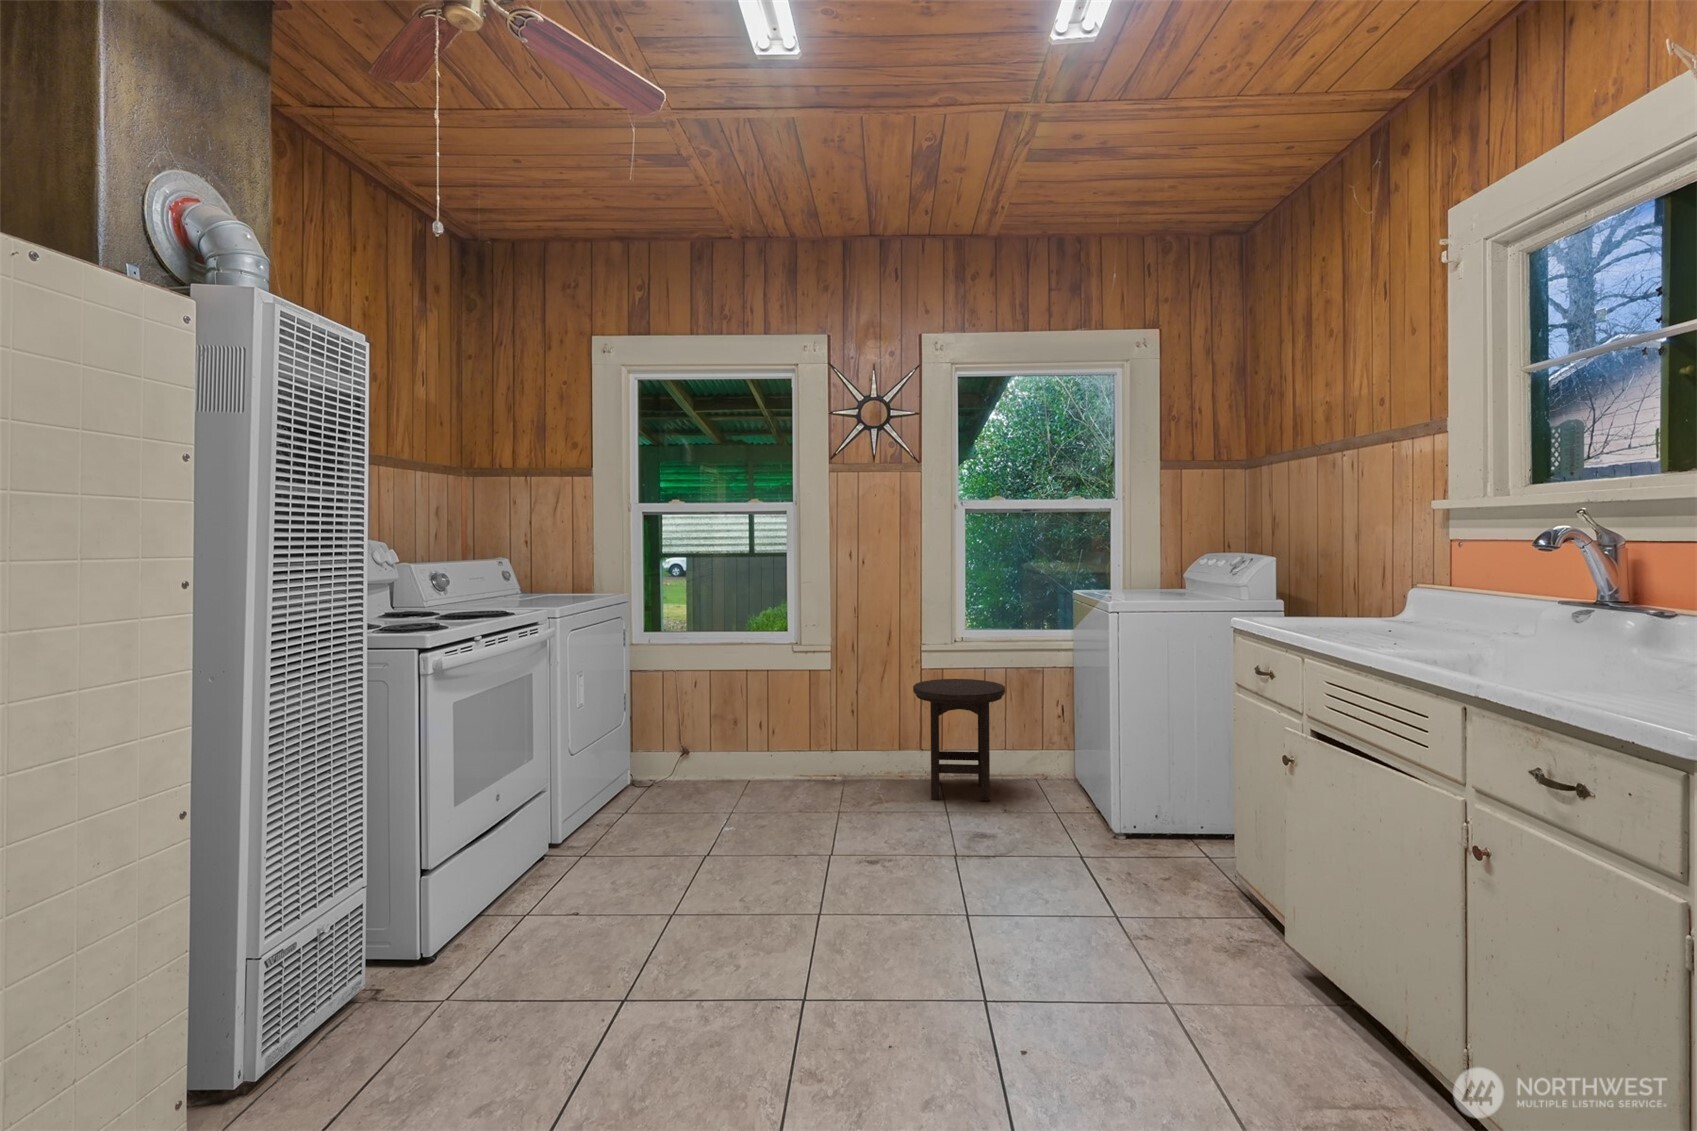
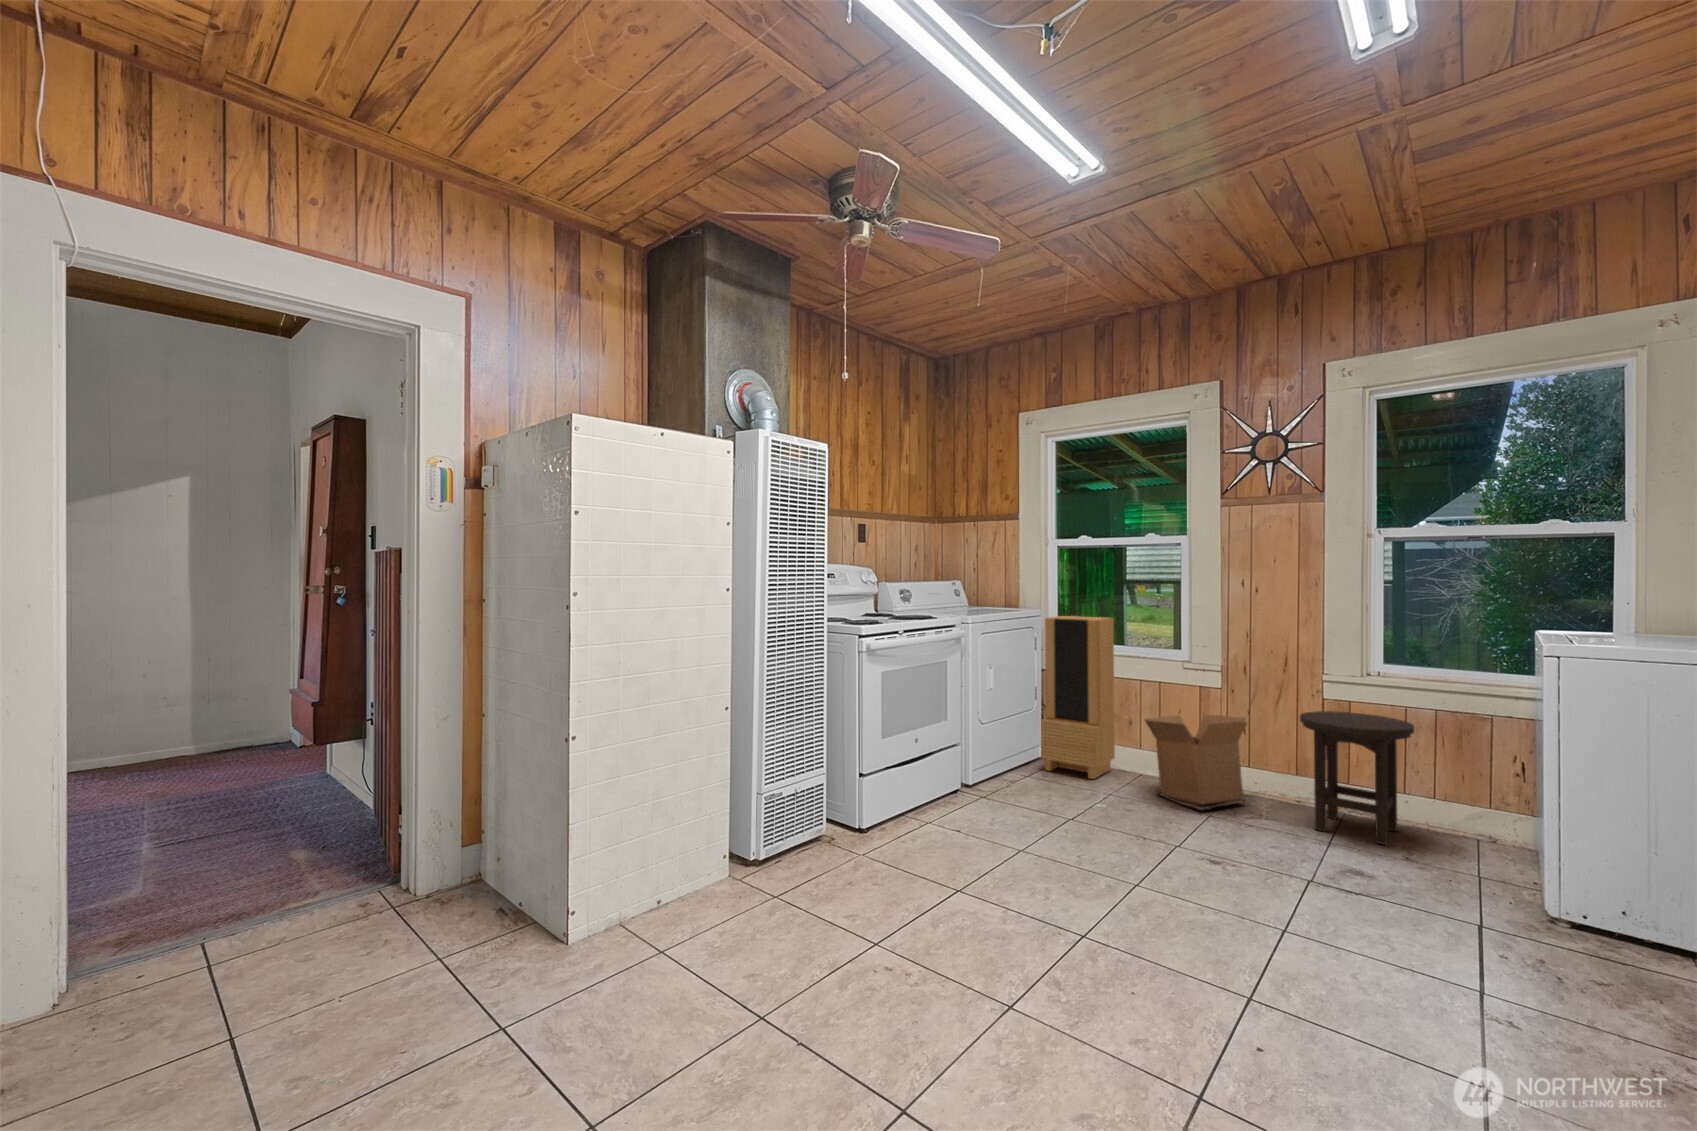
storage cabinet: none [637,598,718,791] -> present [1041,616,1115,779]
cardboard box: none [760,696,865,803] -> present [1144,714,1247,810]

